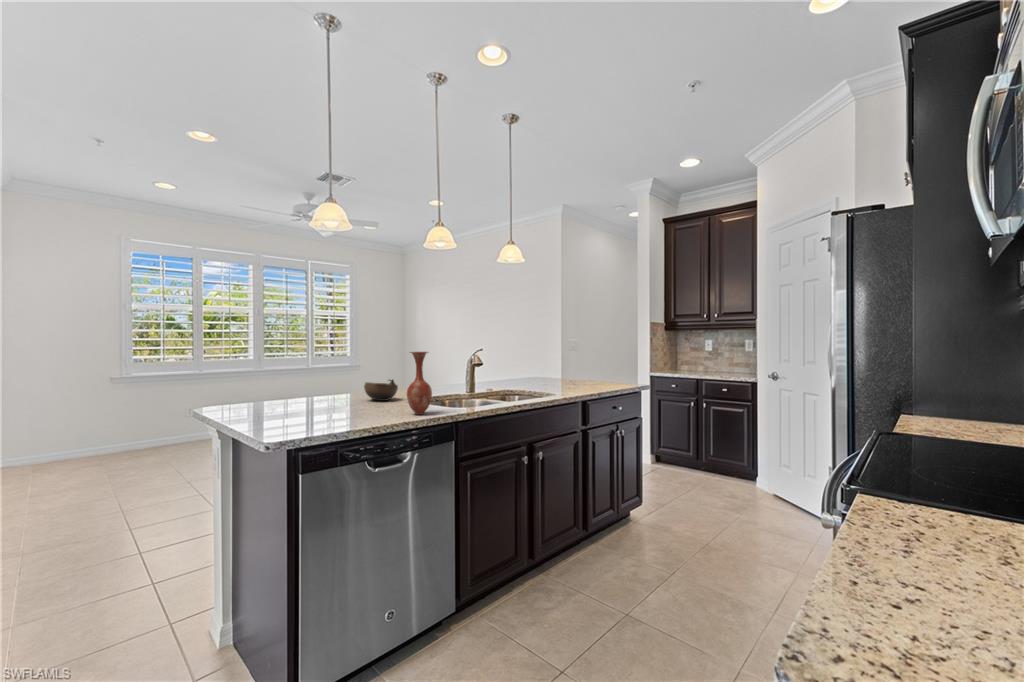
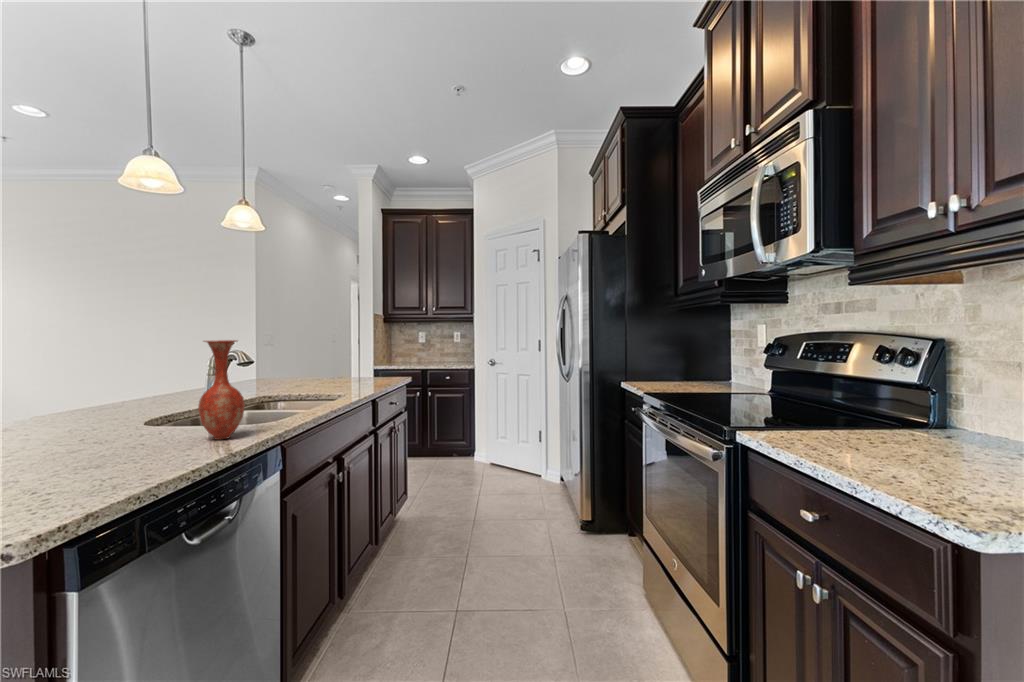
bowl: present [364,380,398,401] -> none [32,390,113,432]

